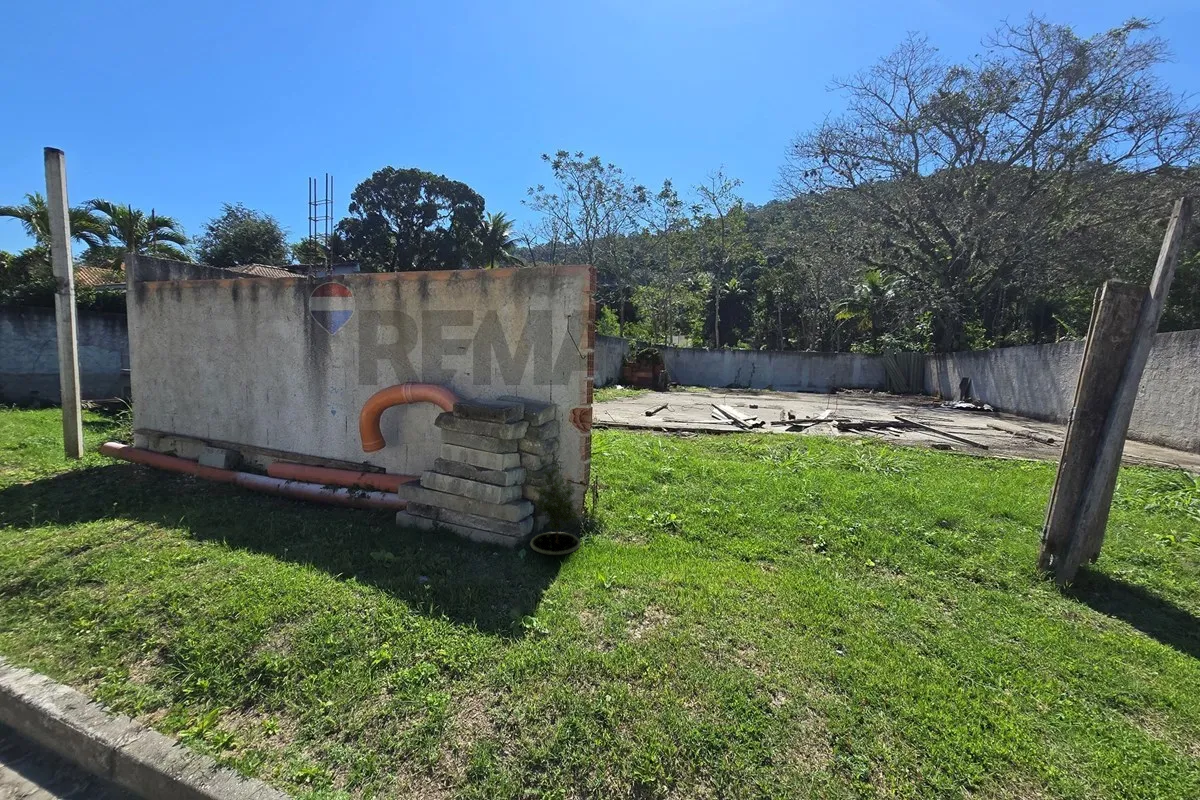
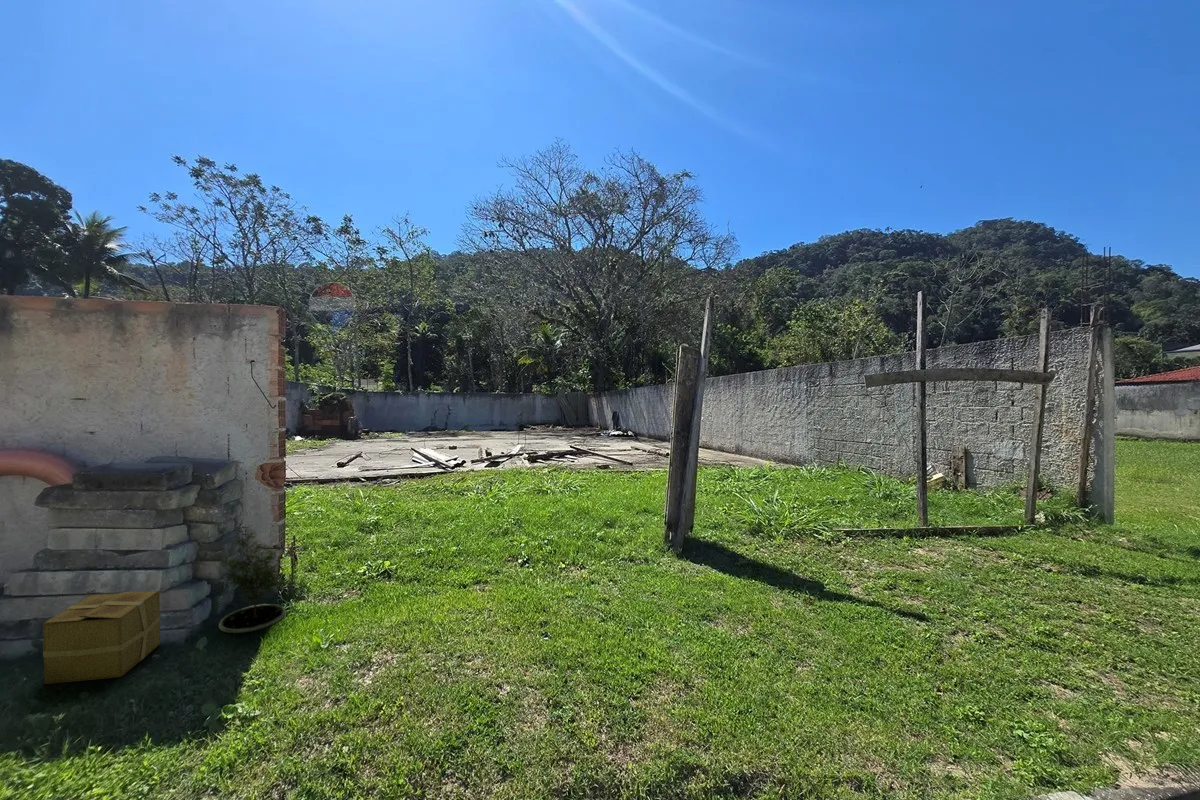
cardboard box: none [421,497,491,567] -> present [43,591,161,684]

